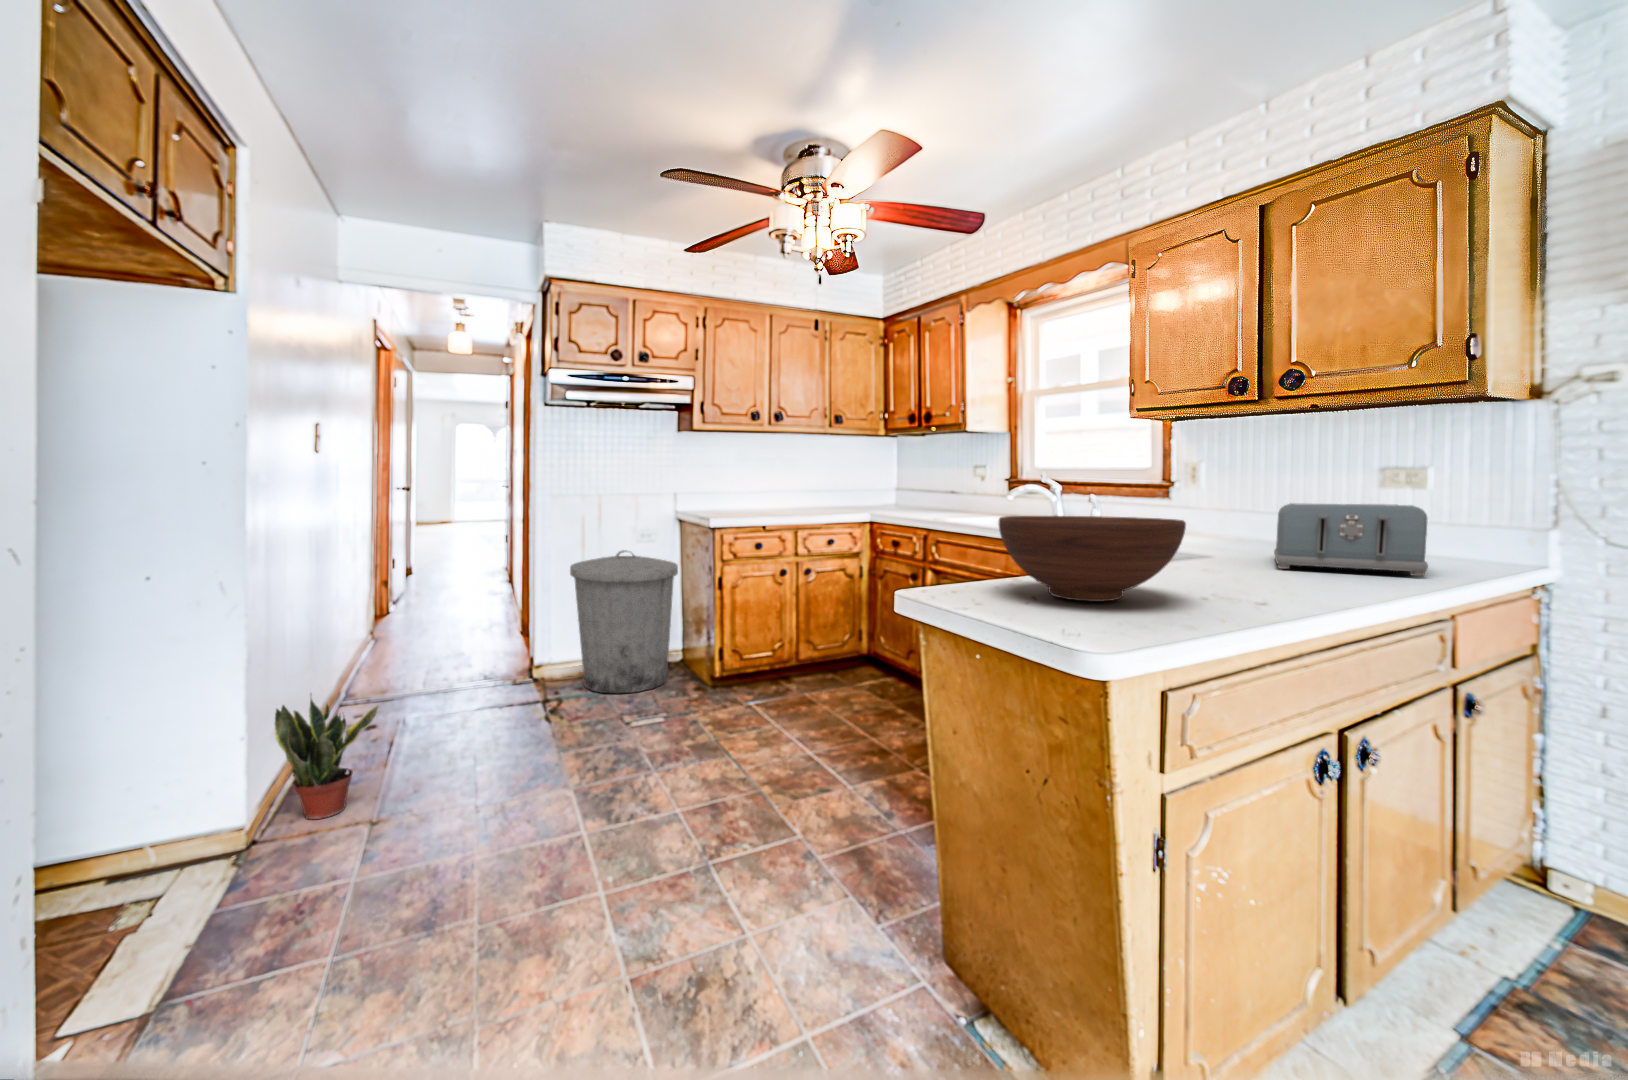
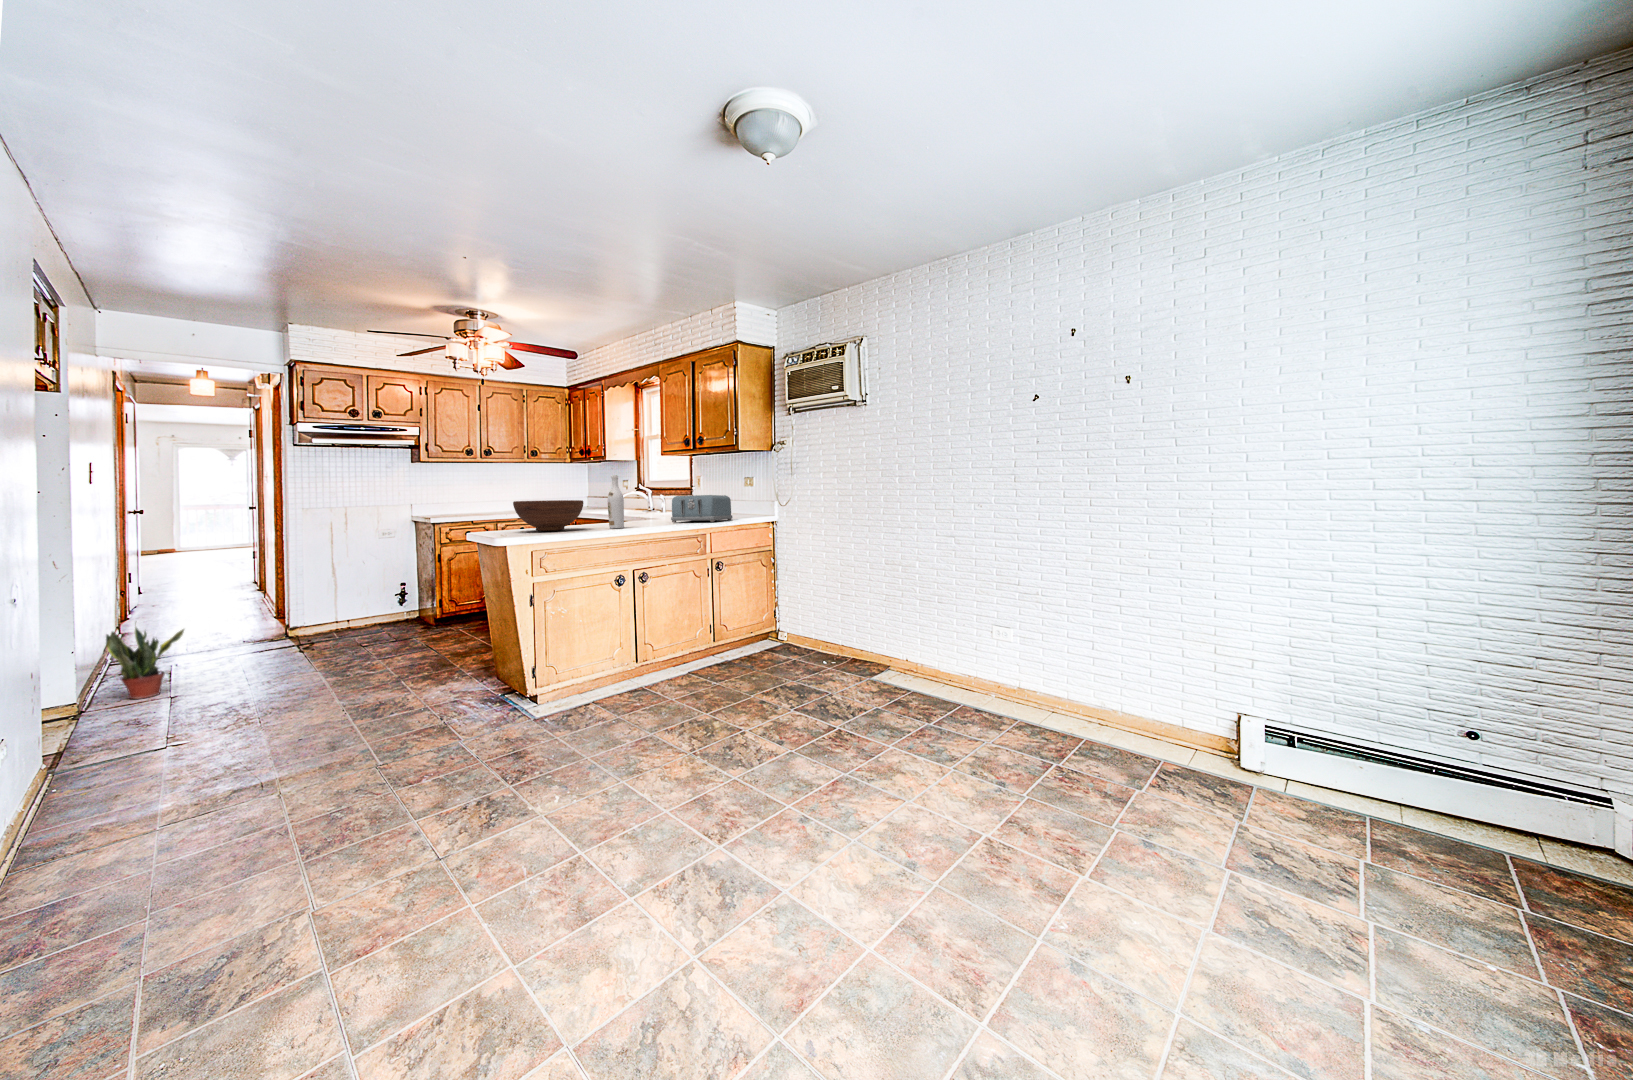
wine bottle: none [1228,451,1280,600] -> present [608,475,624,528]
trash can: present [570,550,678,693] -> none [323,542,411,636]

